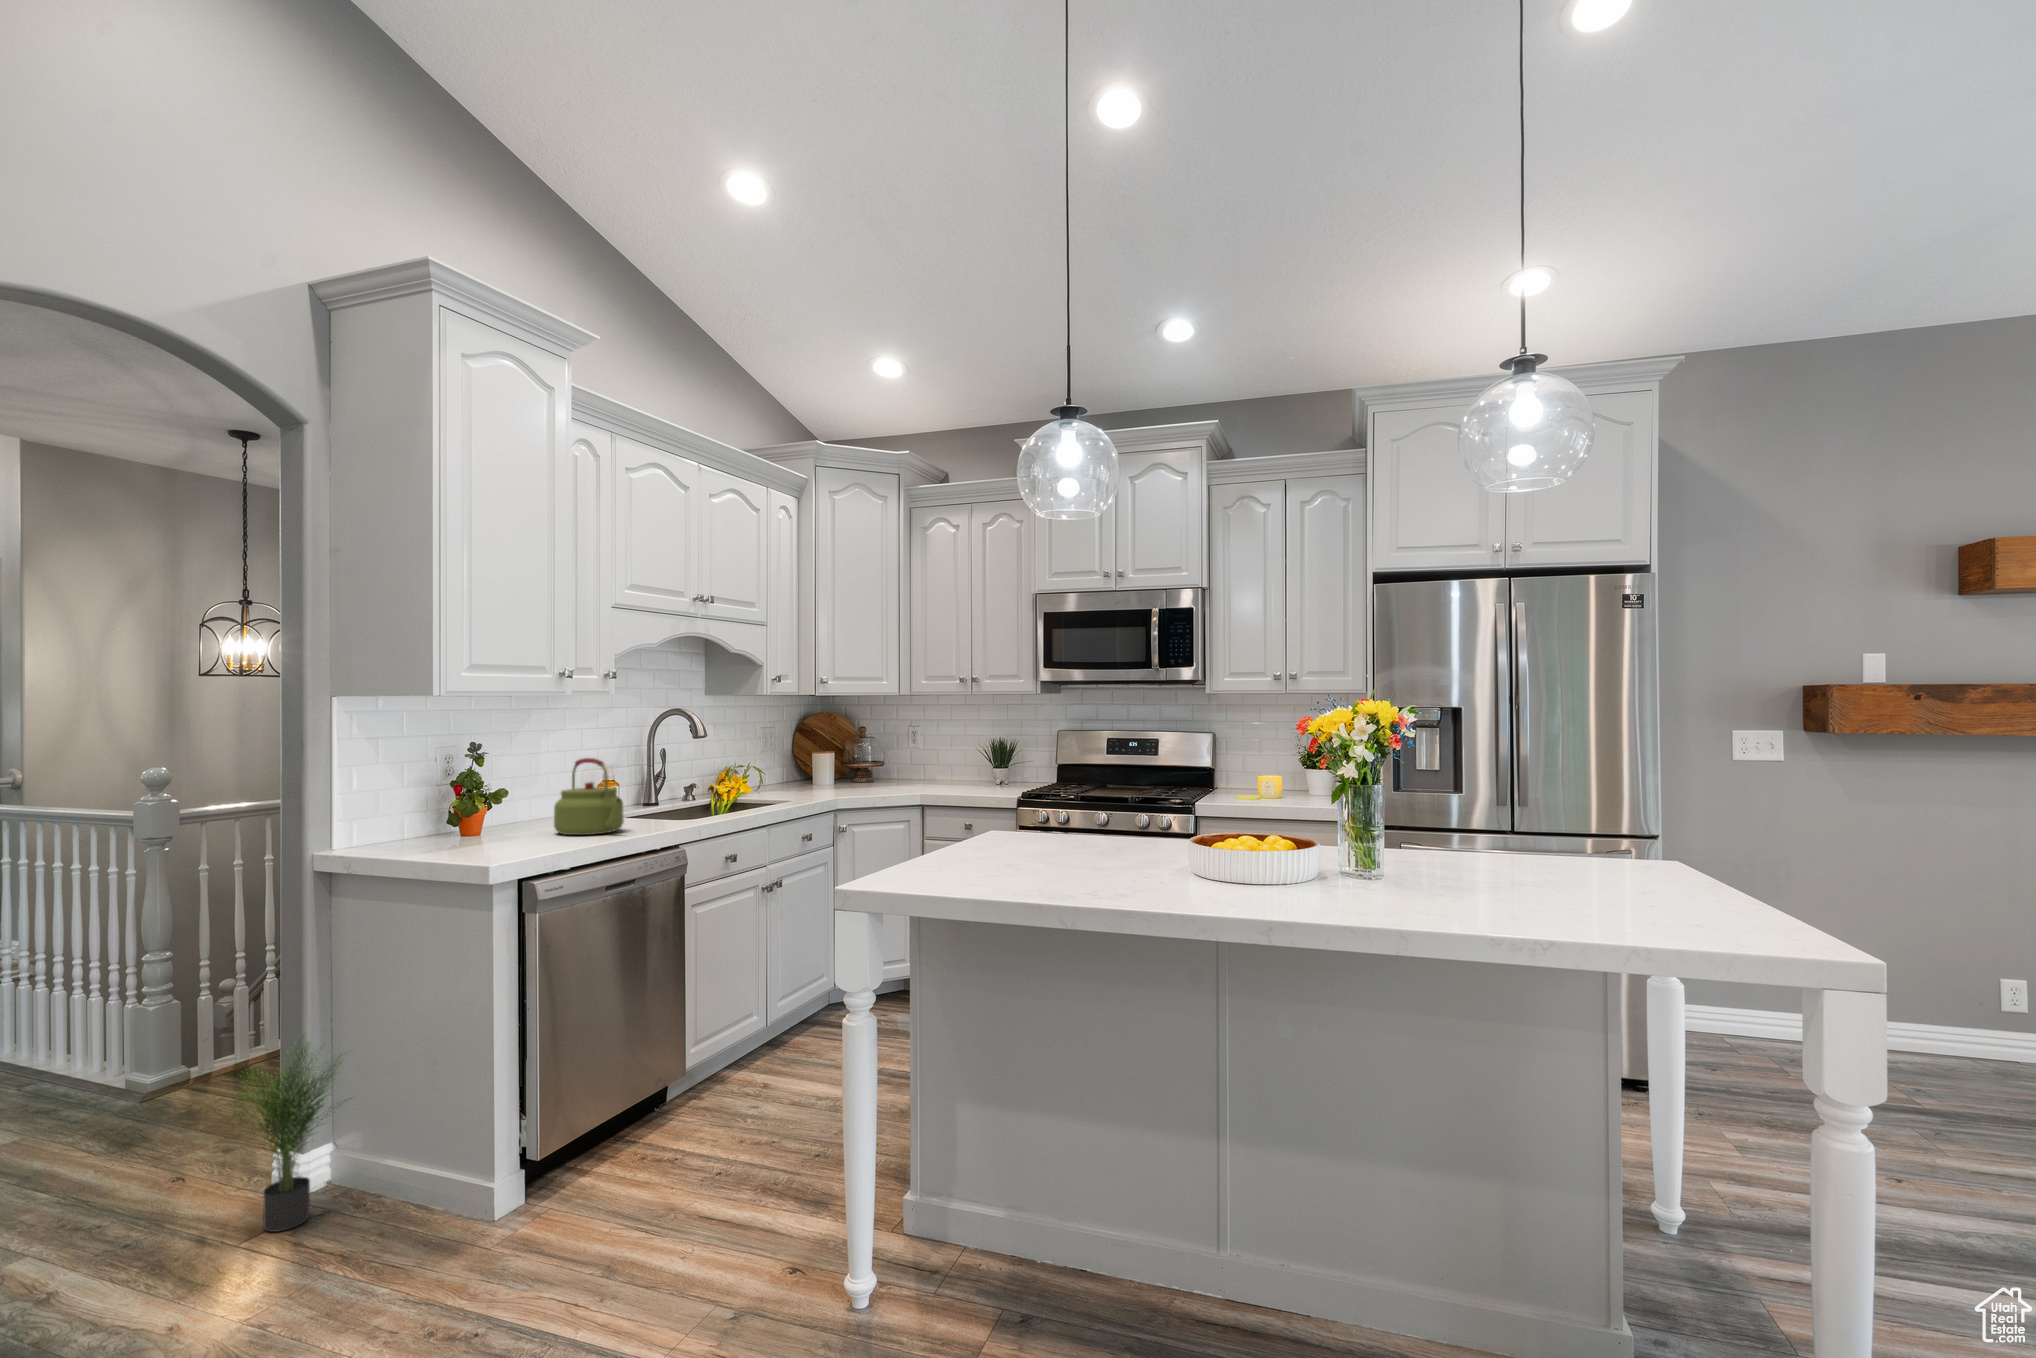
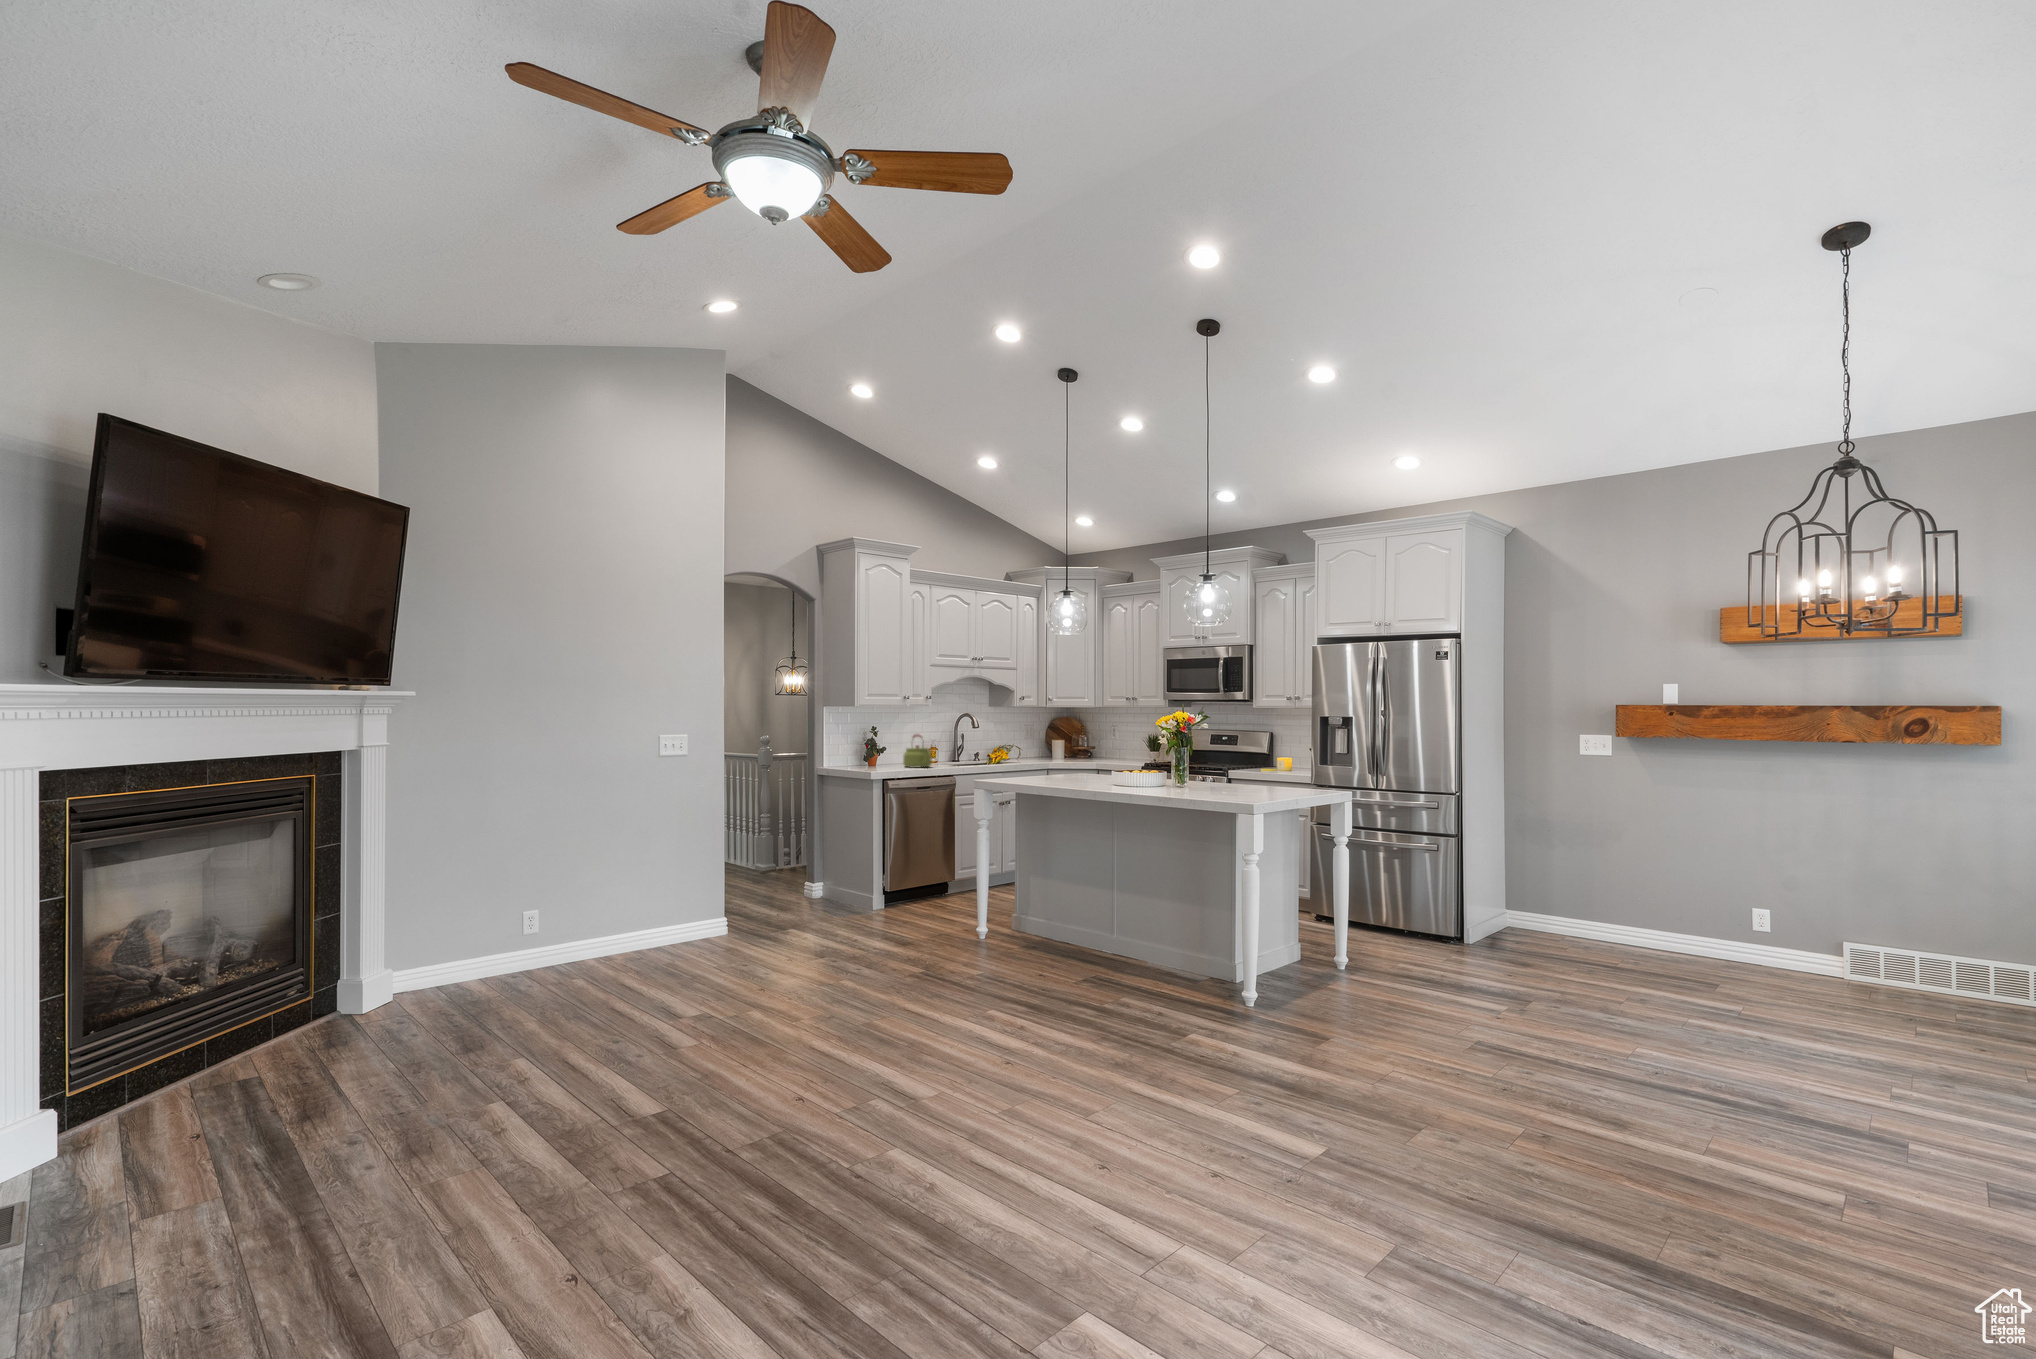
potted plant: present [233,1038,347,1232] -> none [790,834,832,903]

